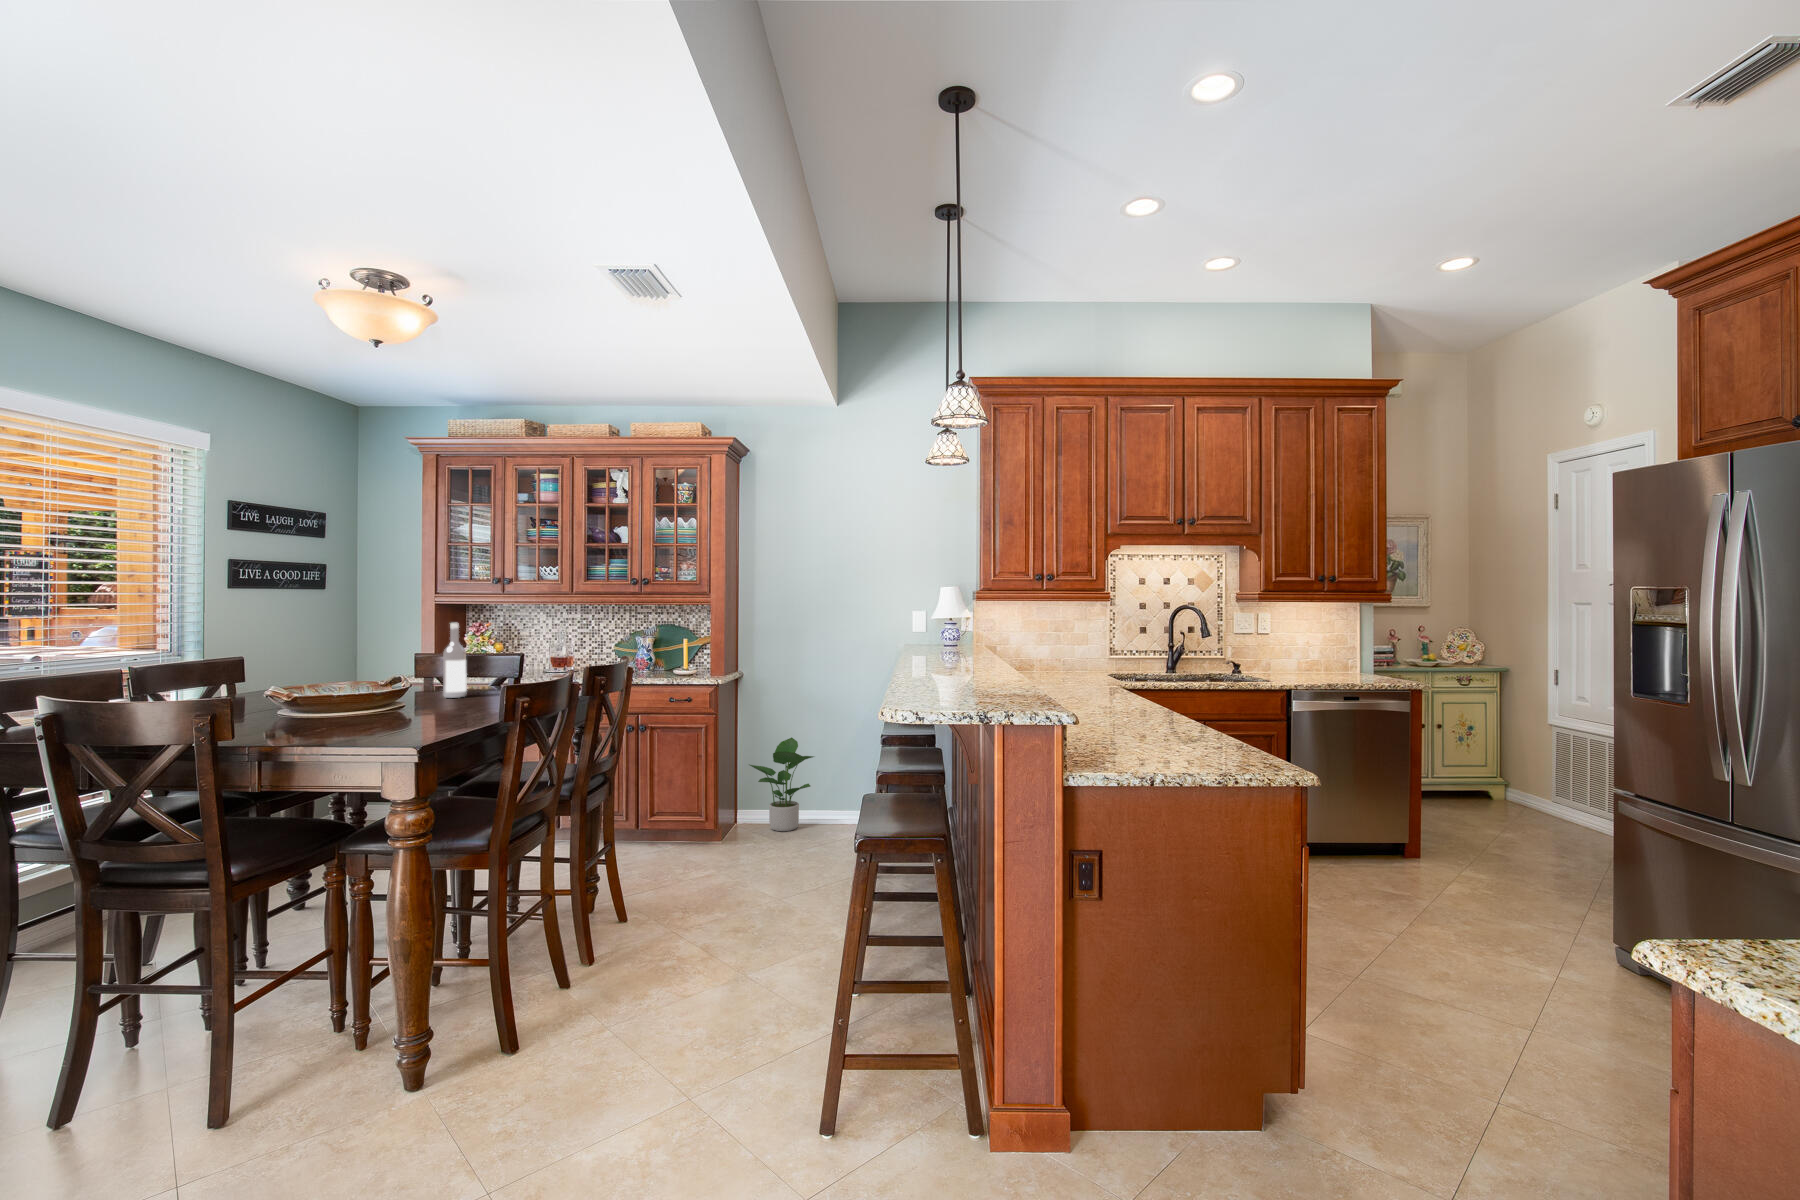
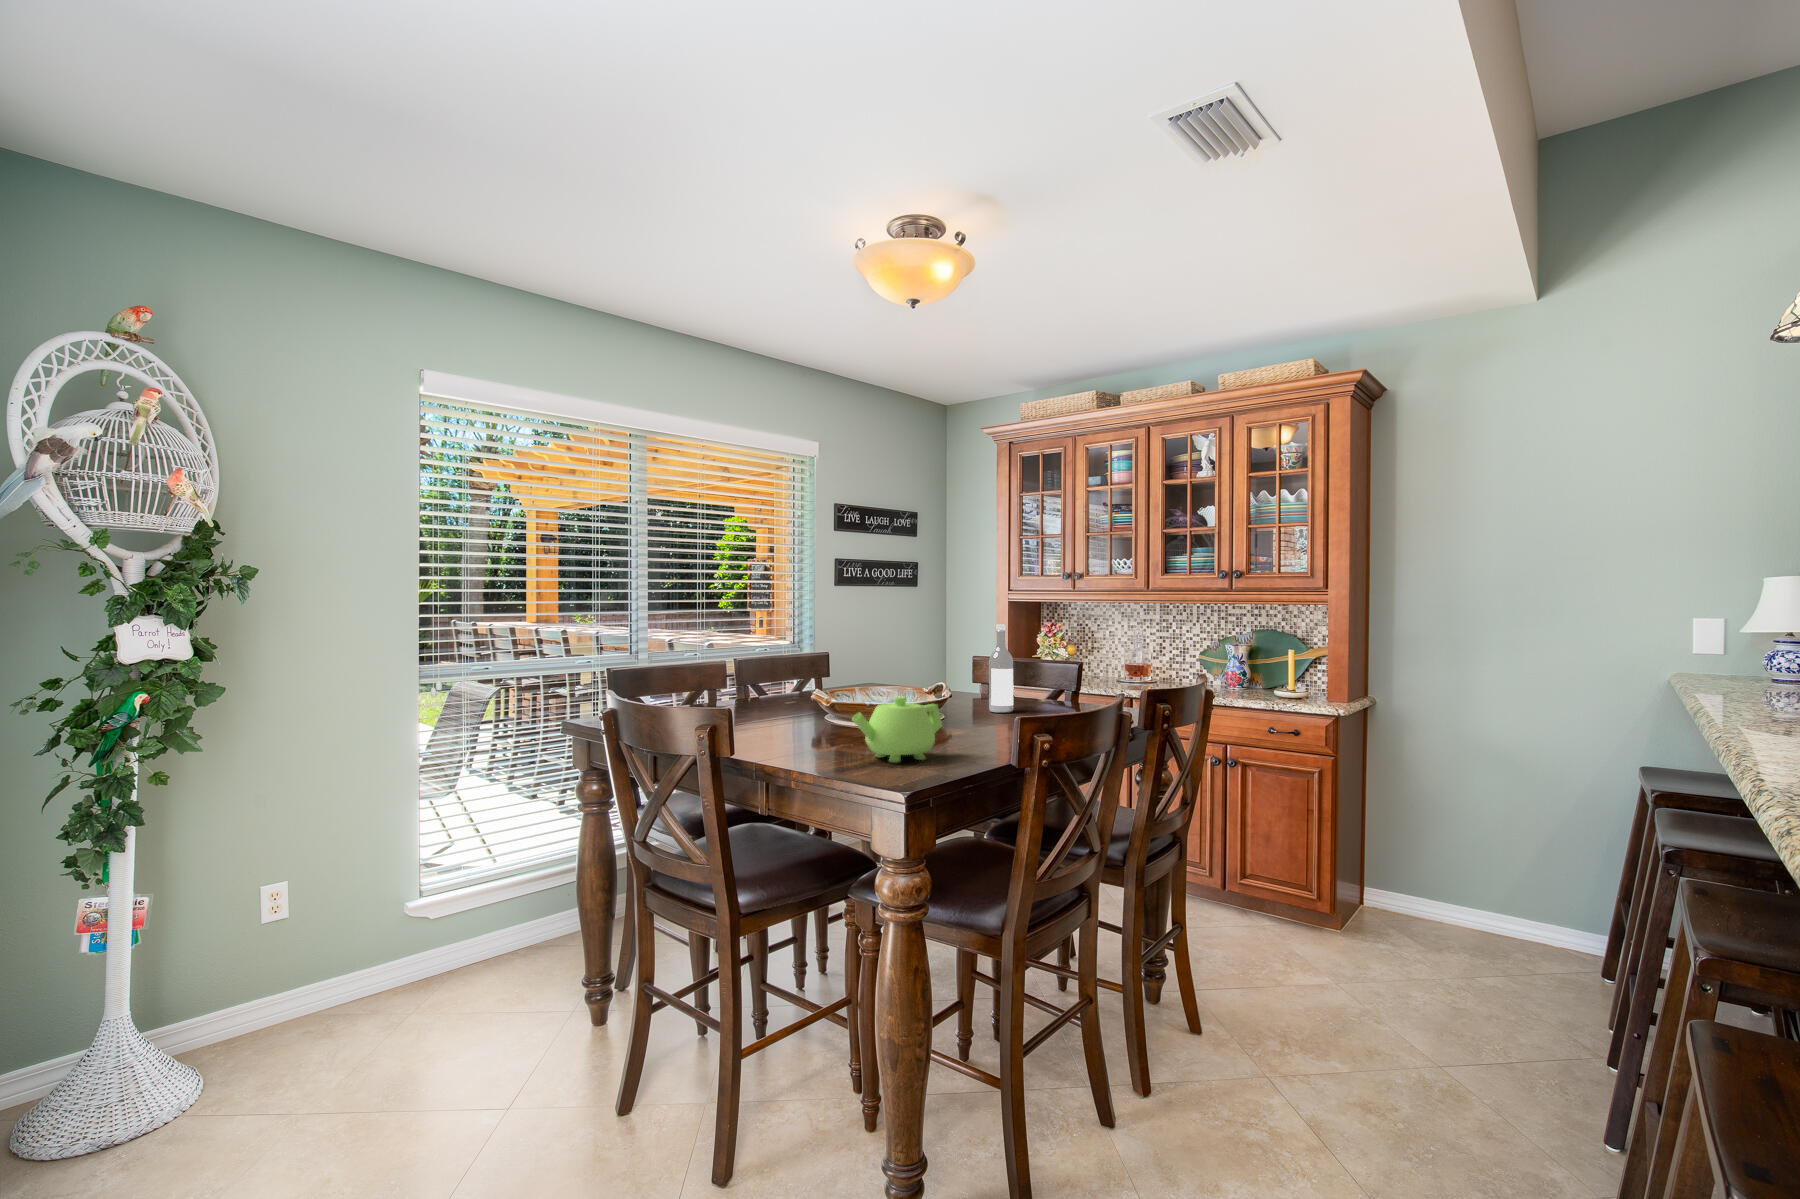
teapot: none [343,682,425,735] -> present [852,697,942,763]
potted plant: present [750,737,814,831] -> none [1385,802,1502,942]

